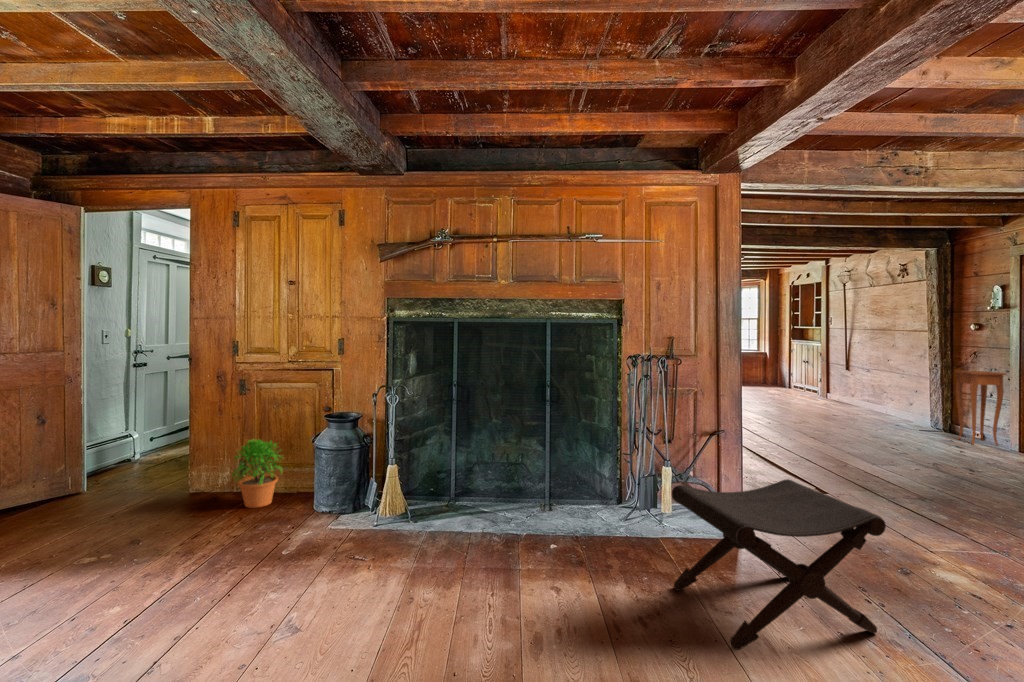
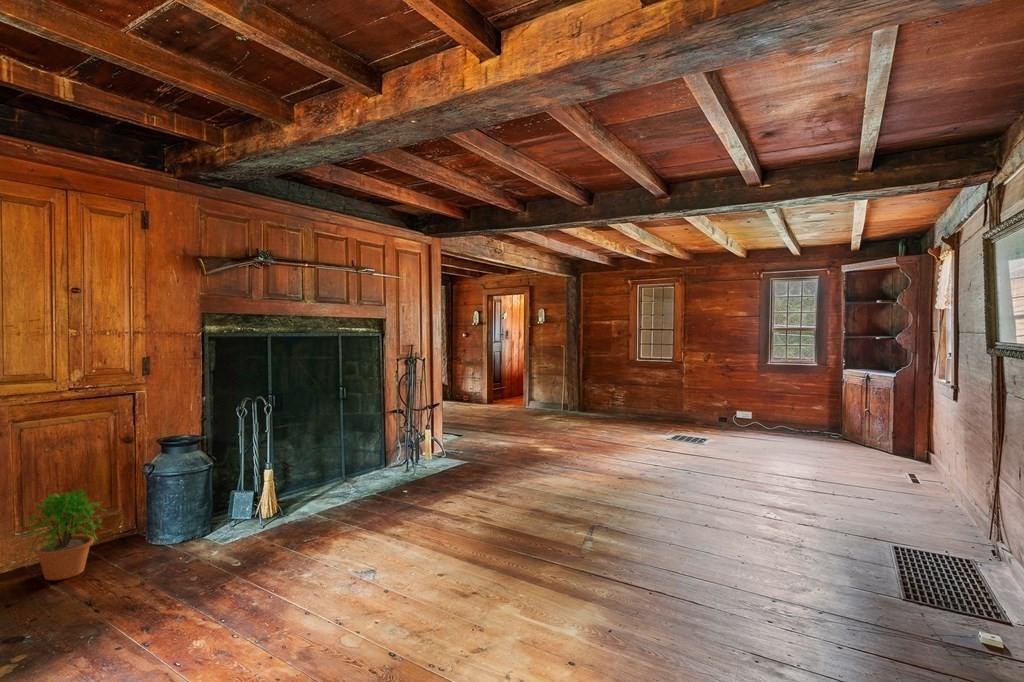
footstool: present [672,479,886,650] -> none [481,422,558,497]

